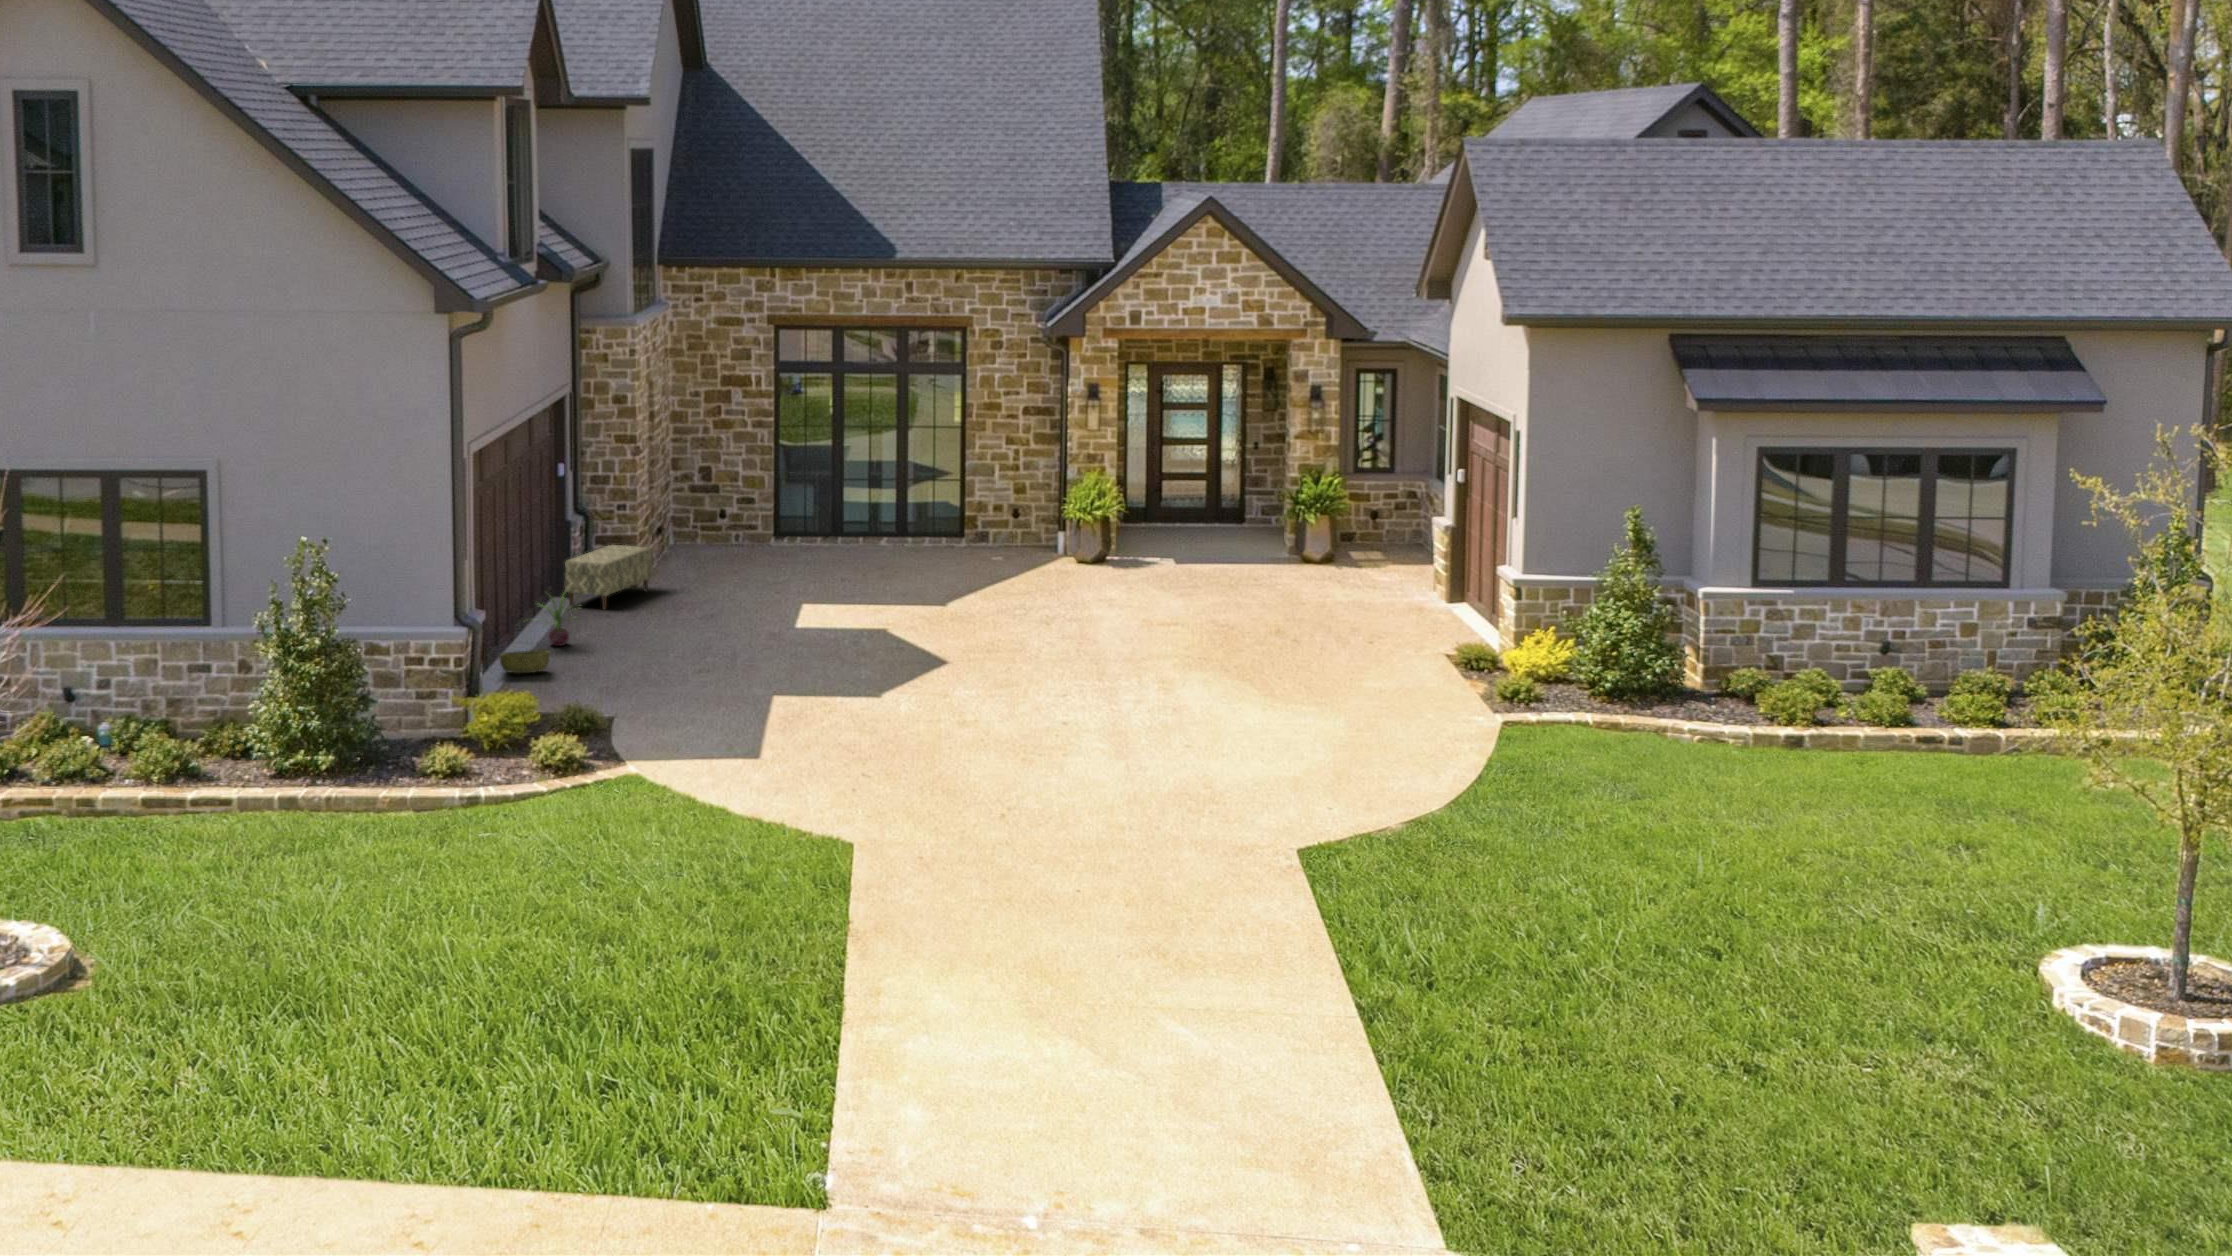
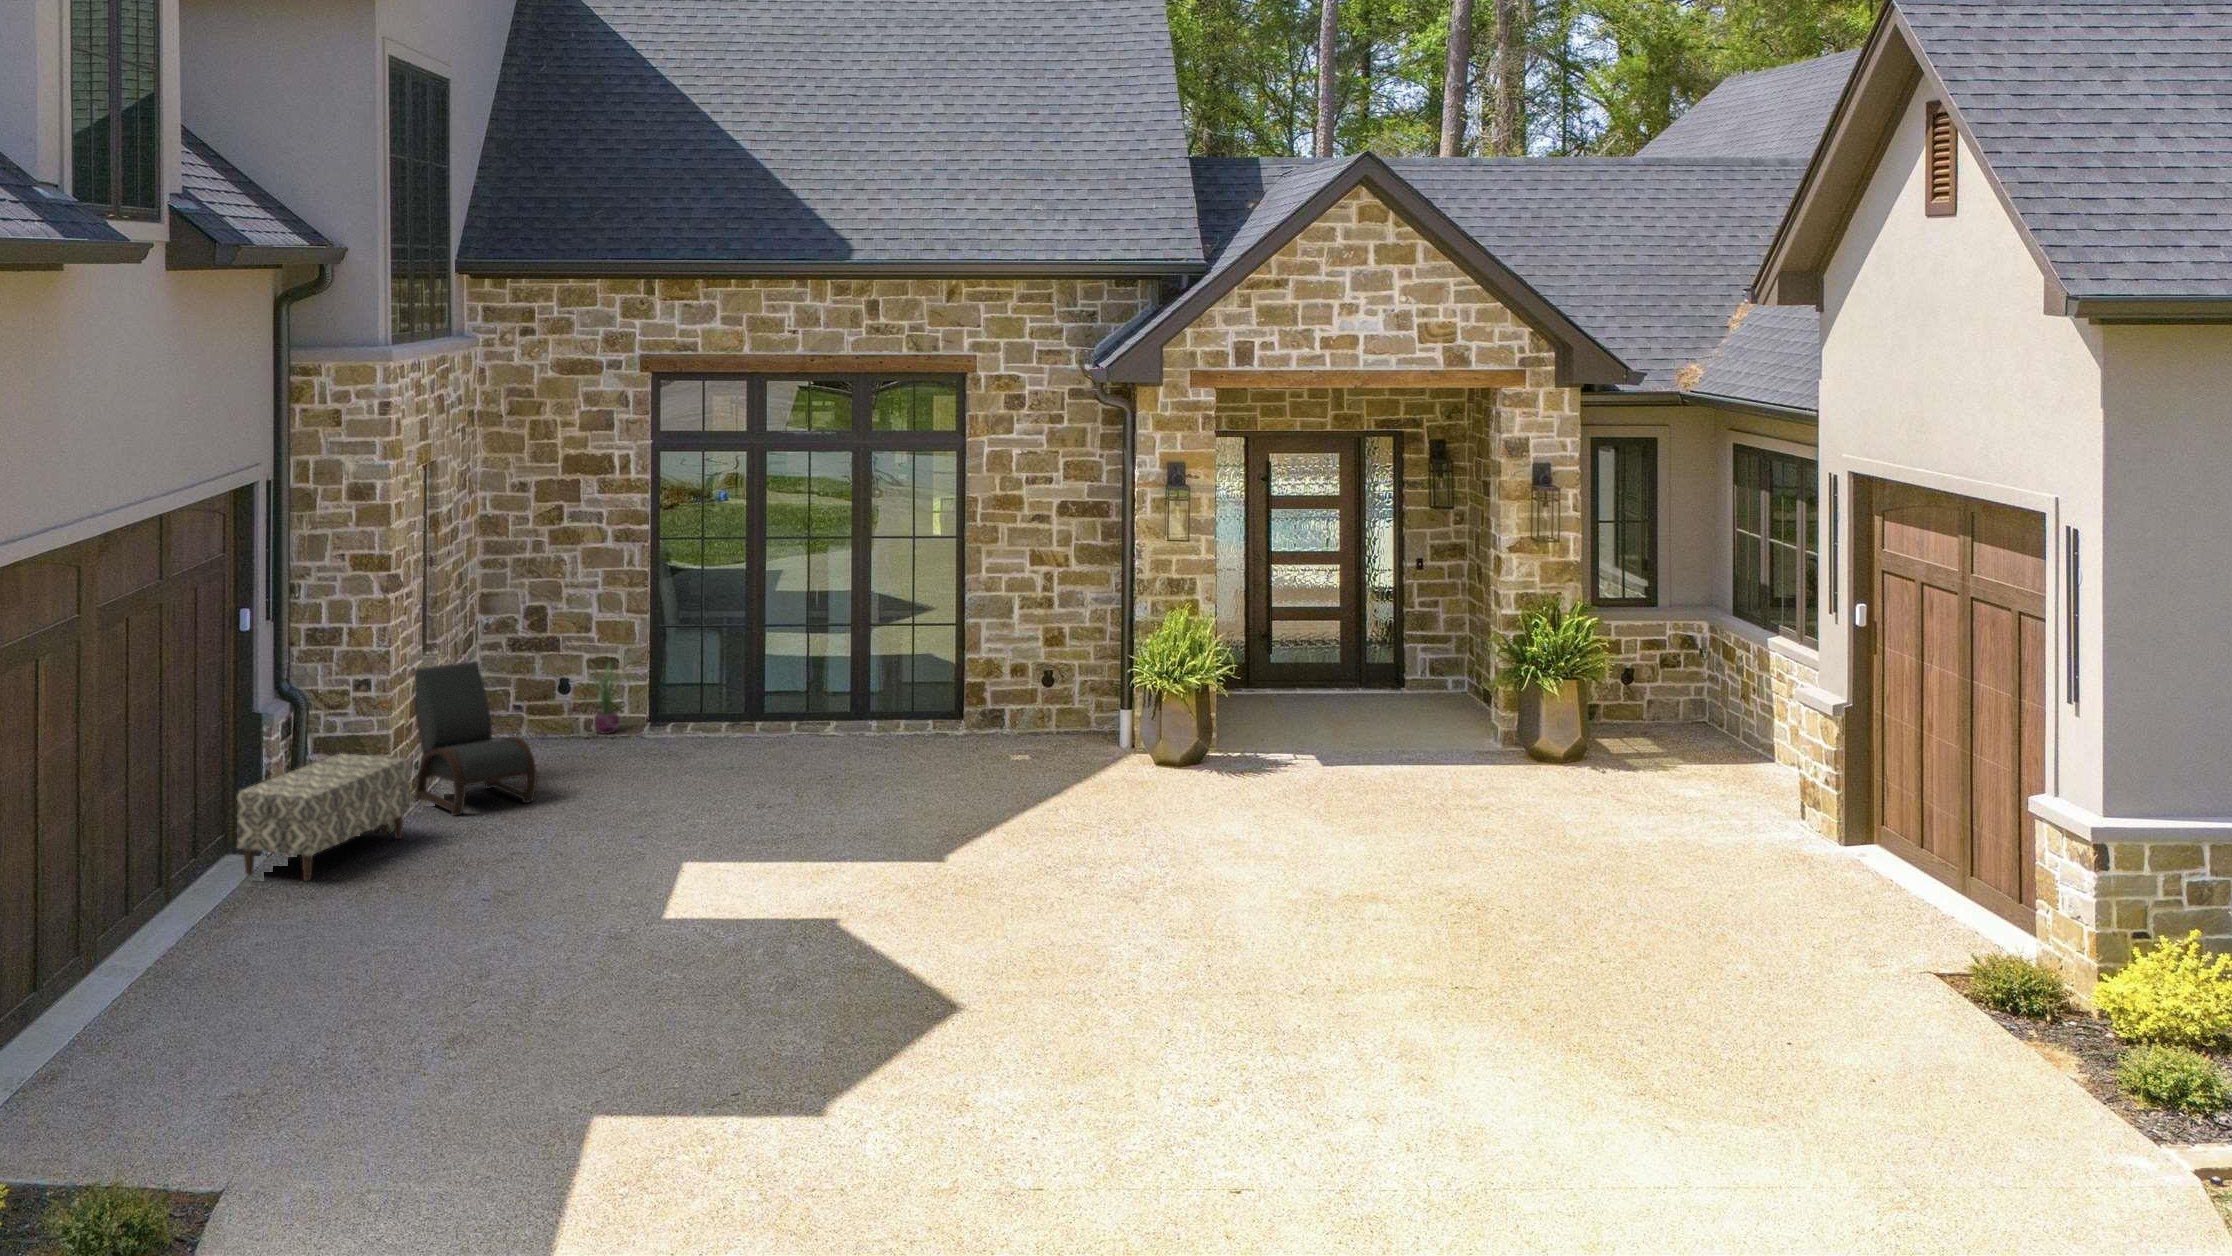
lounge chair: none [642,496,718,583] -> present [413,661,537,816]
decorative plant: present [545,590,576,646] -> present [583,663,619,734]
woven basket: present [499,650,550,674] -> none [11,1006,126,1060]

